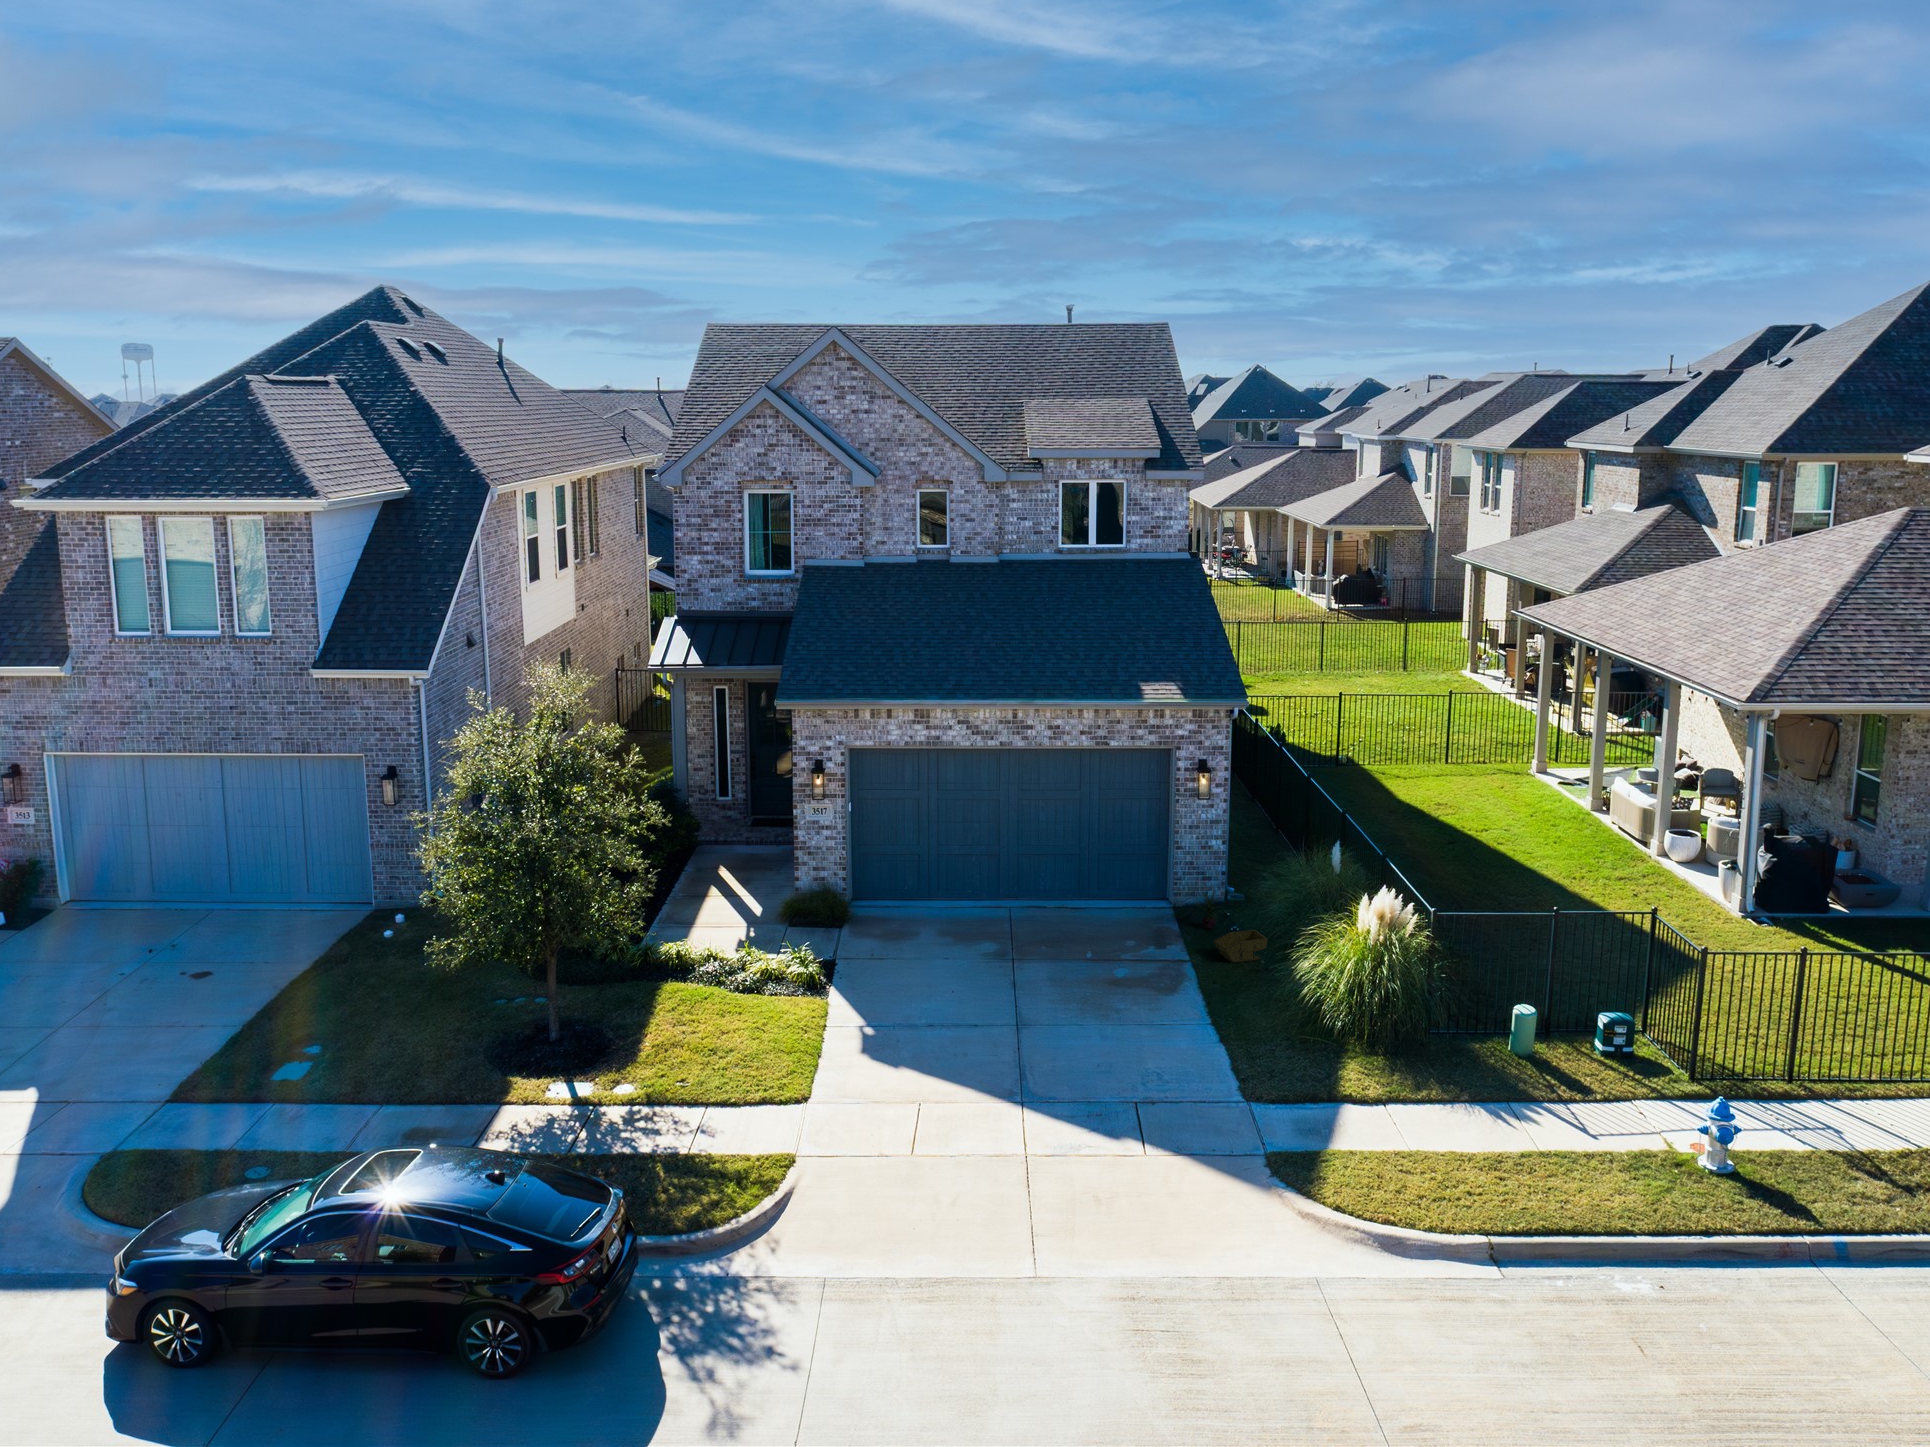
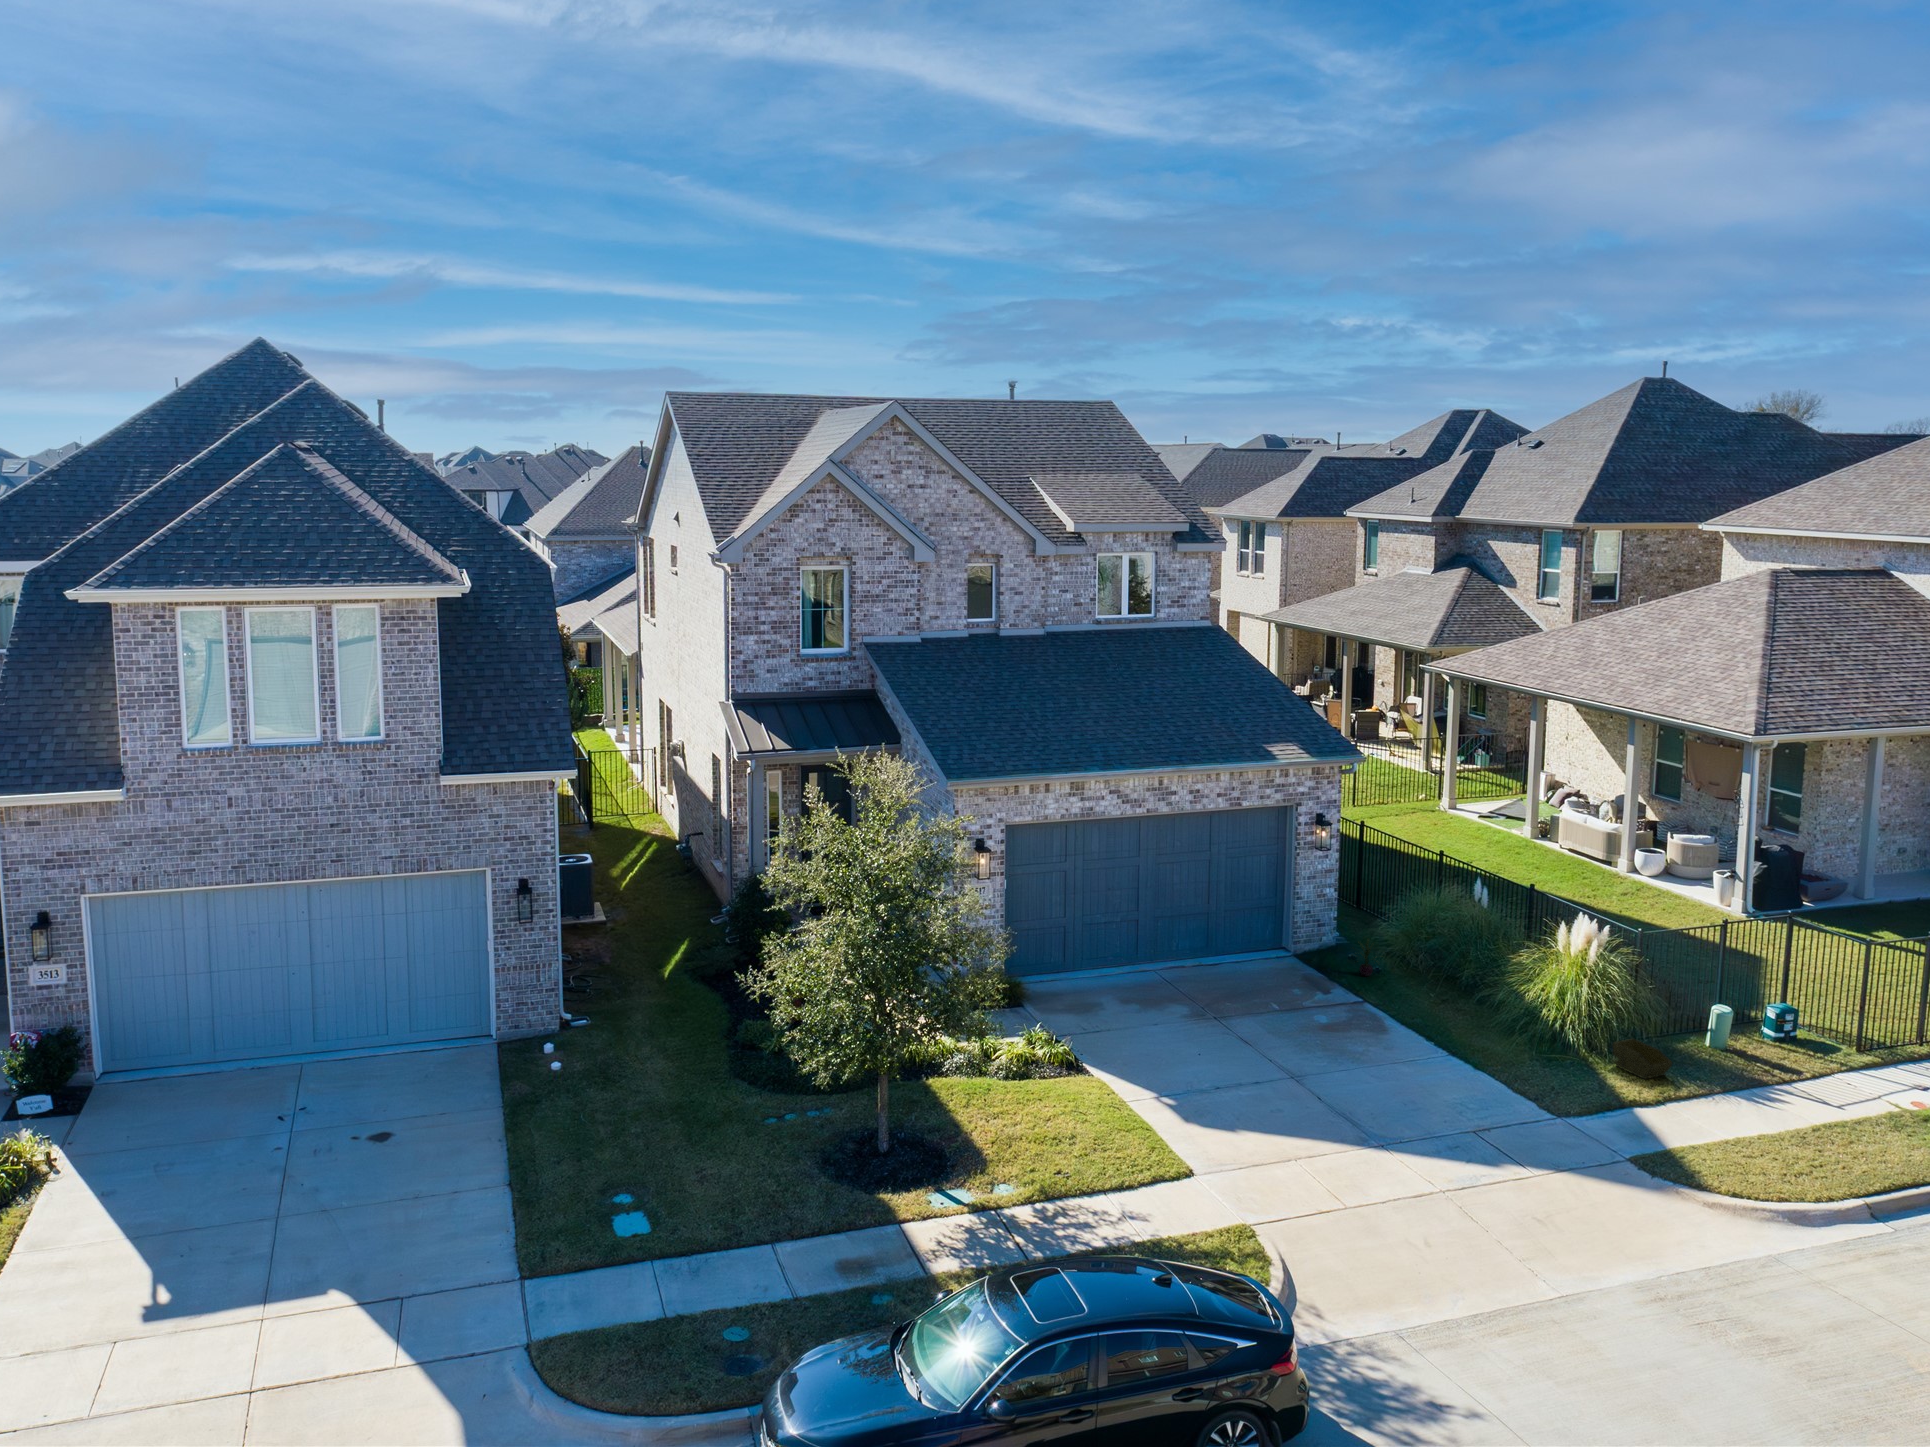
storage bin: present [1214,930,1268,963] -> present [1613,1039,1672,1079]

